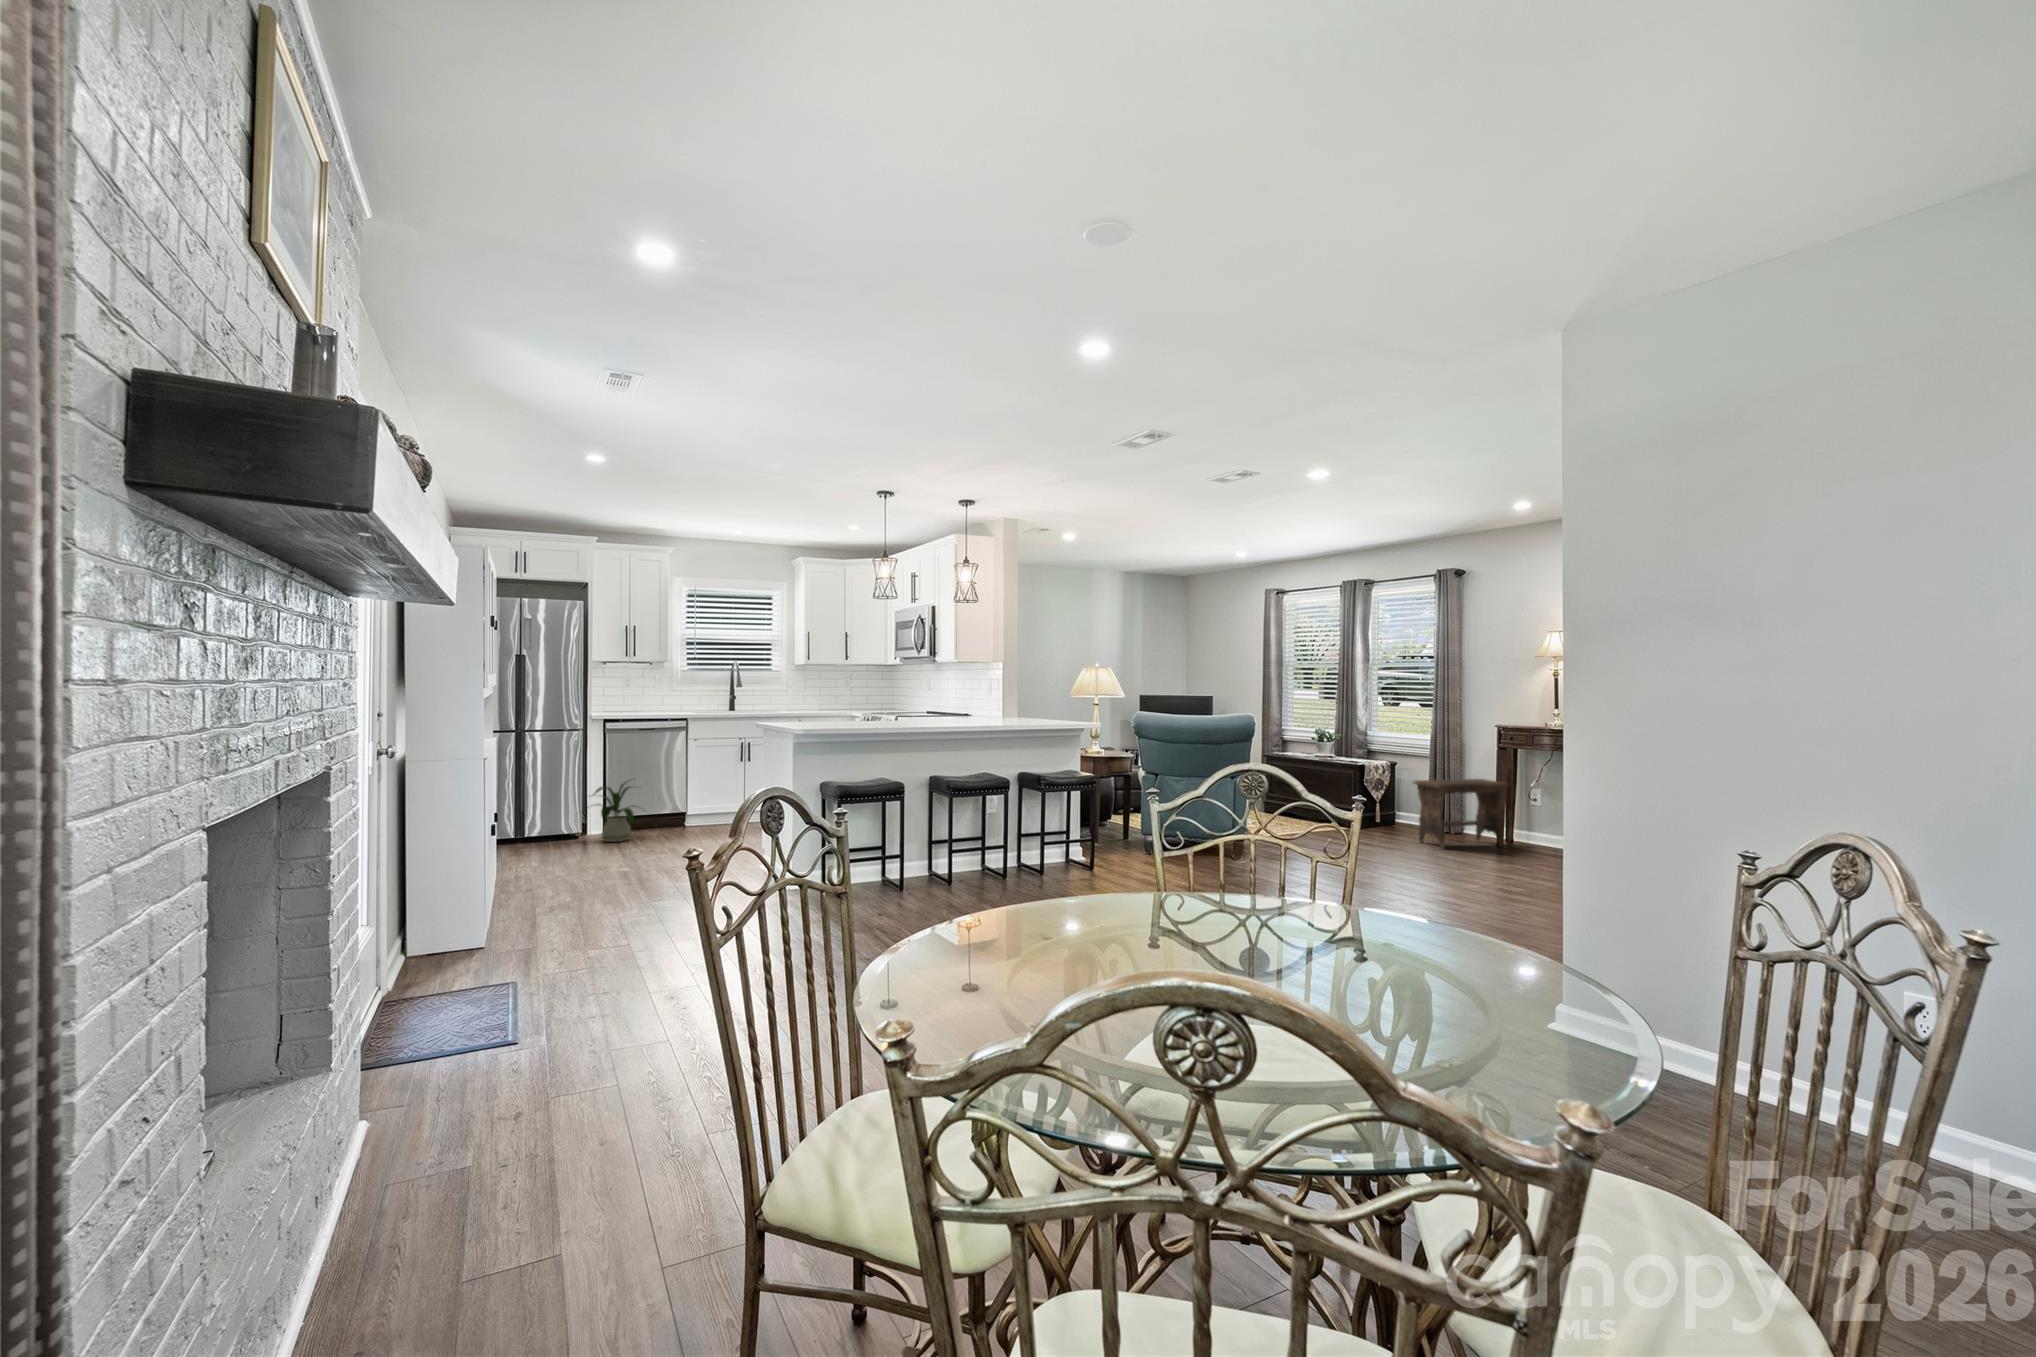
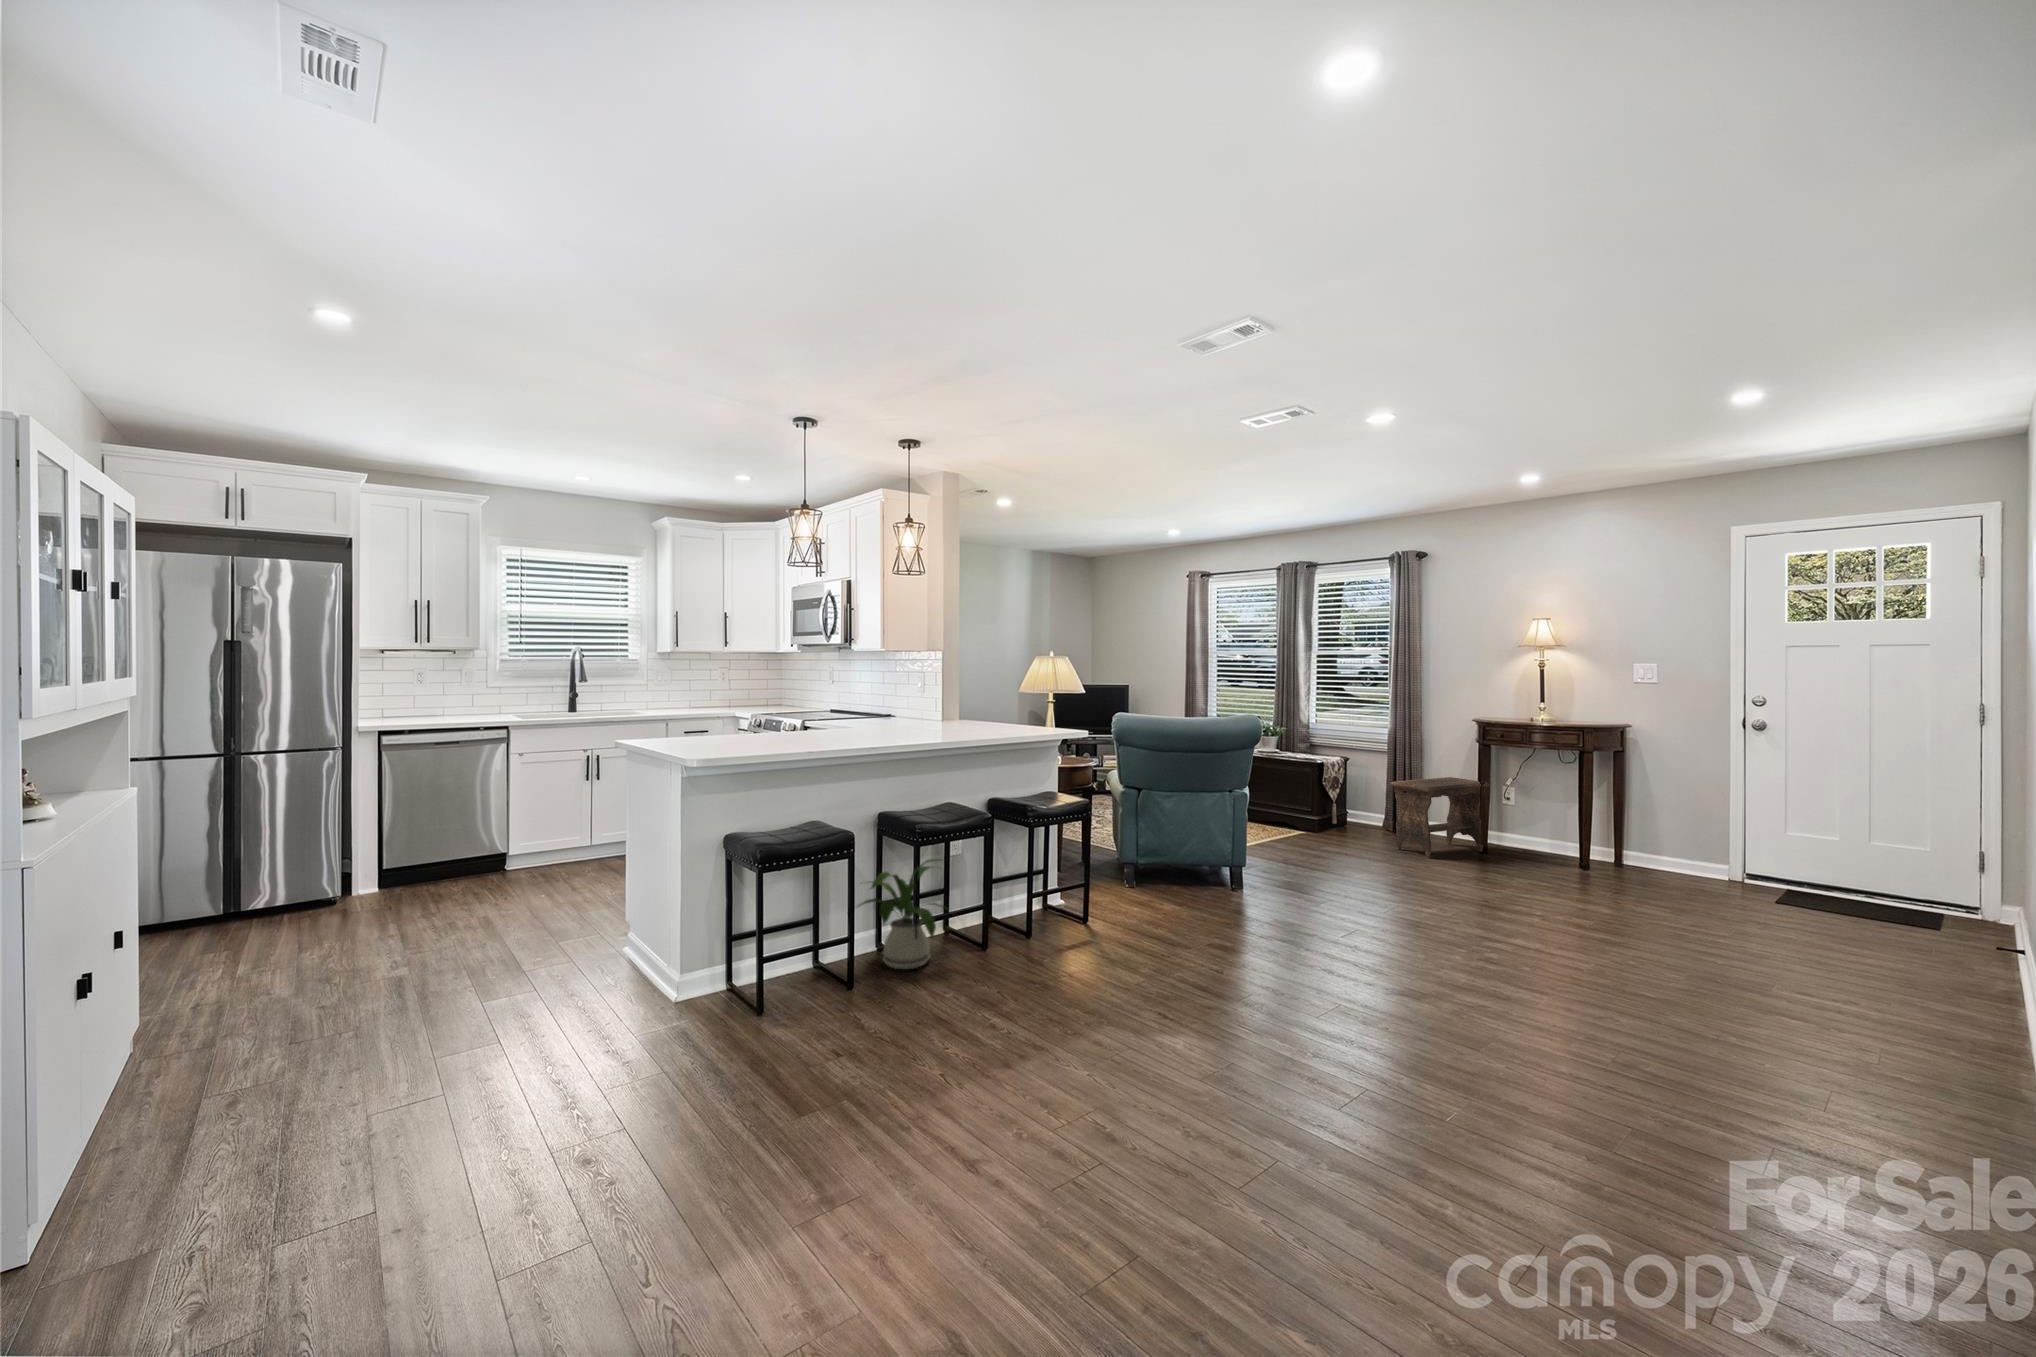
house plant: present [594,781,634,842] -> present [859,859,940,969]

